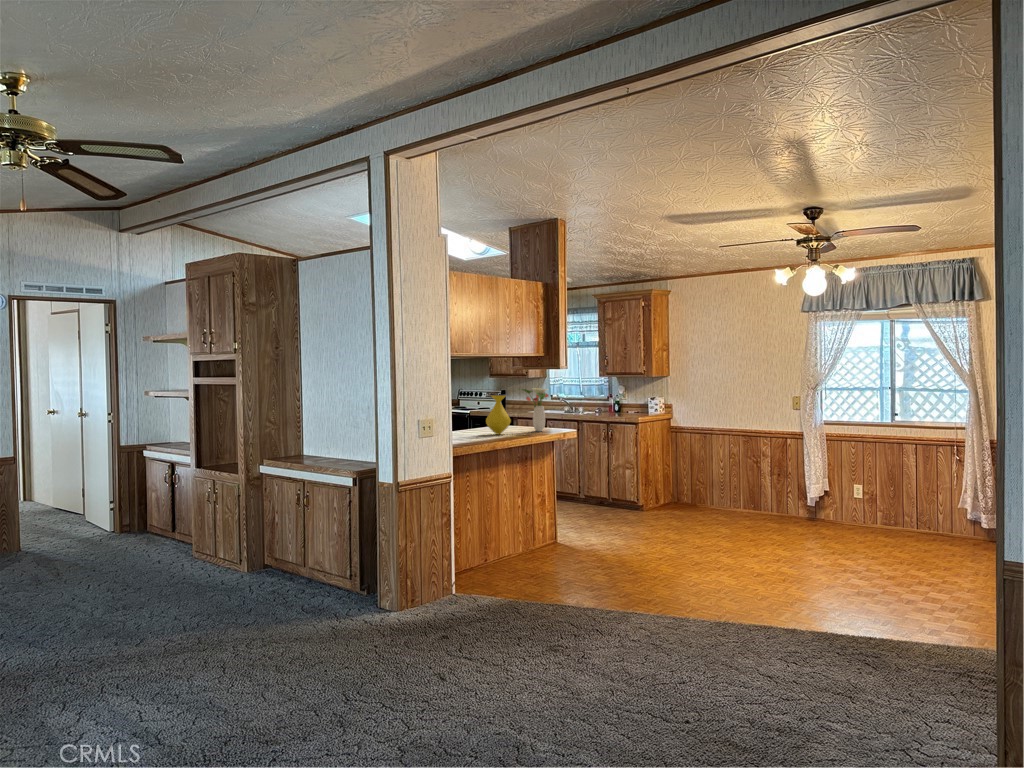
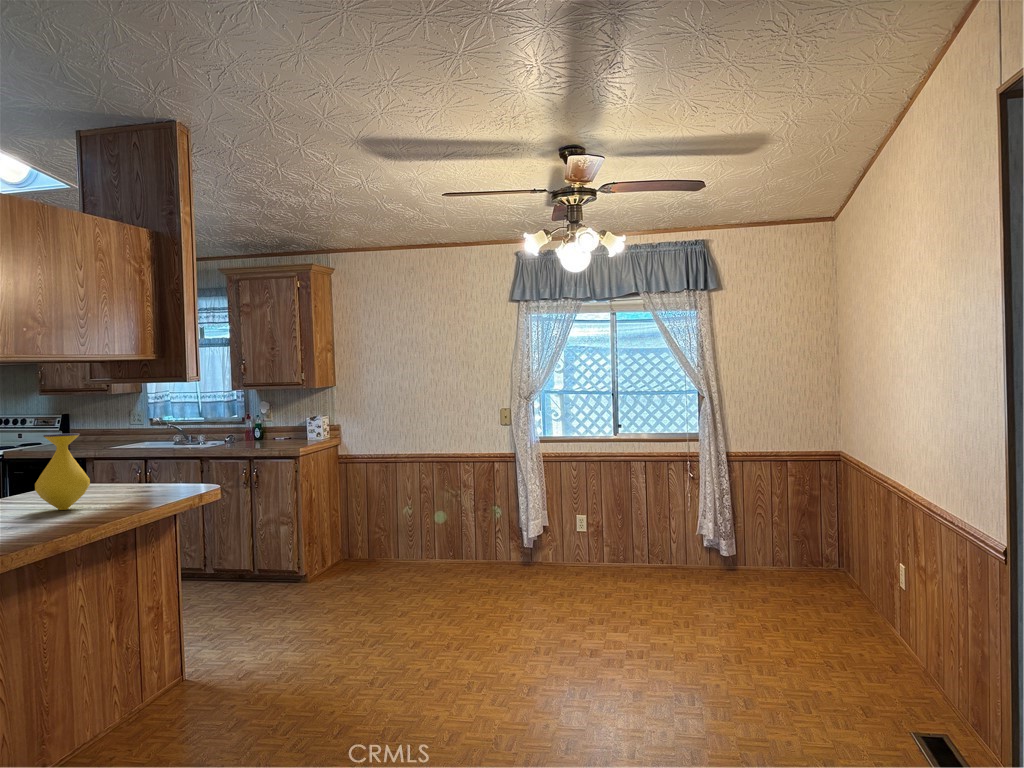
flower arrangement: present [522,388,549,431] -> none [97,415,164,493]

